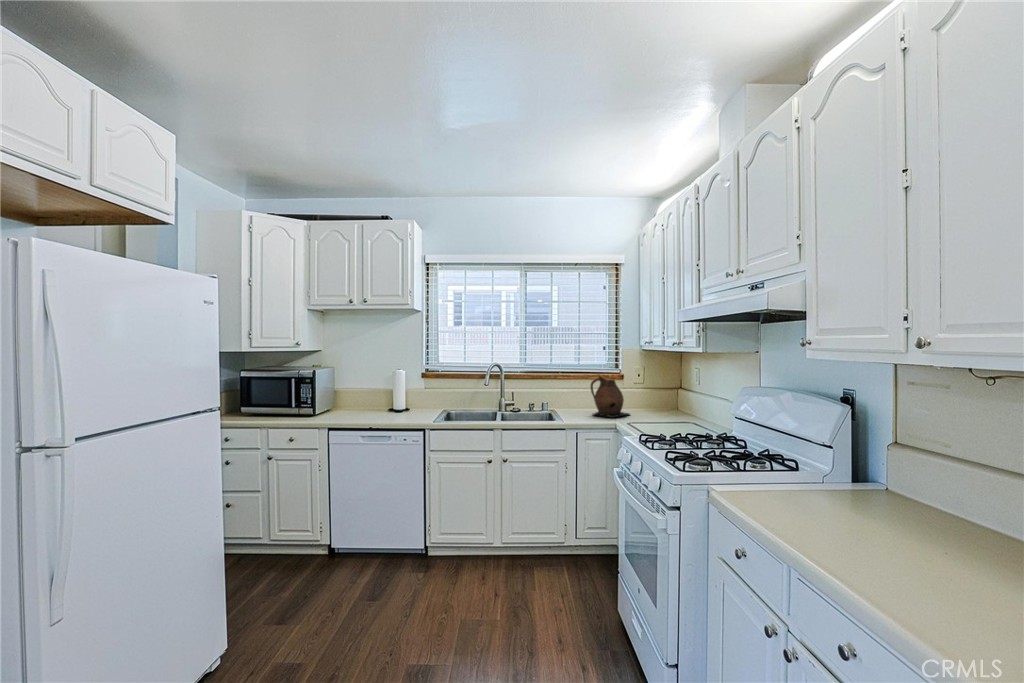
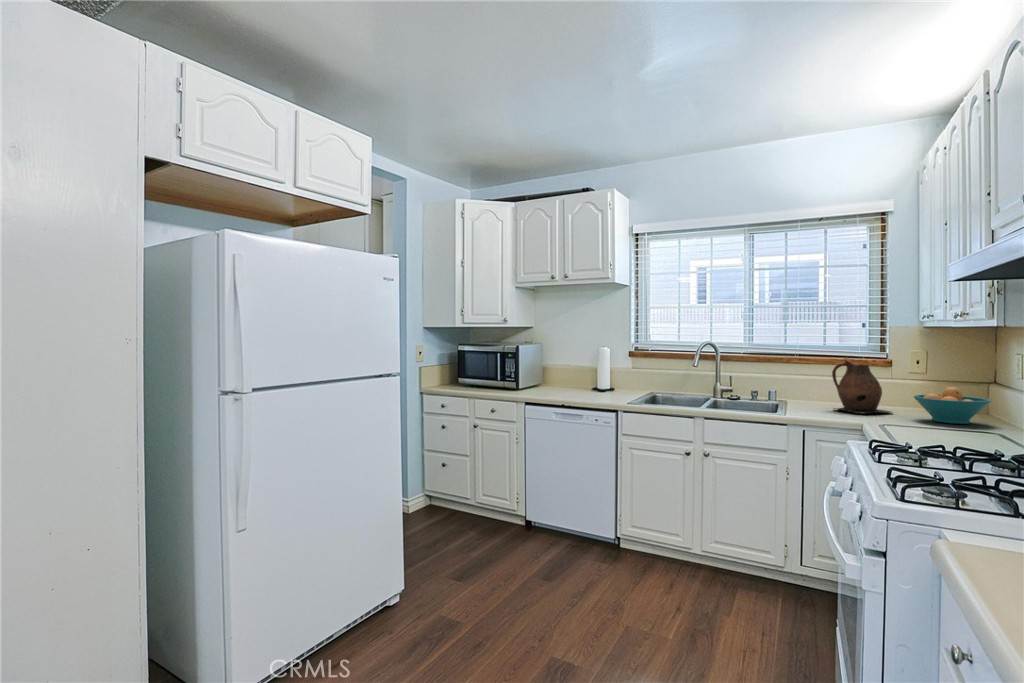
fruit bowl: none [647,395,693,421] -> present [913,387,991,424]

